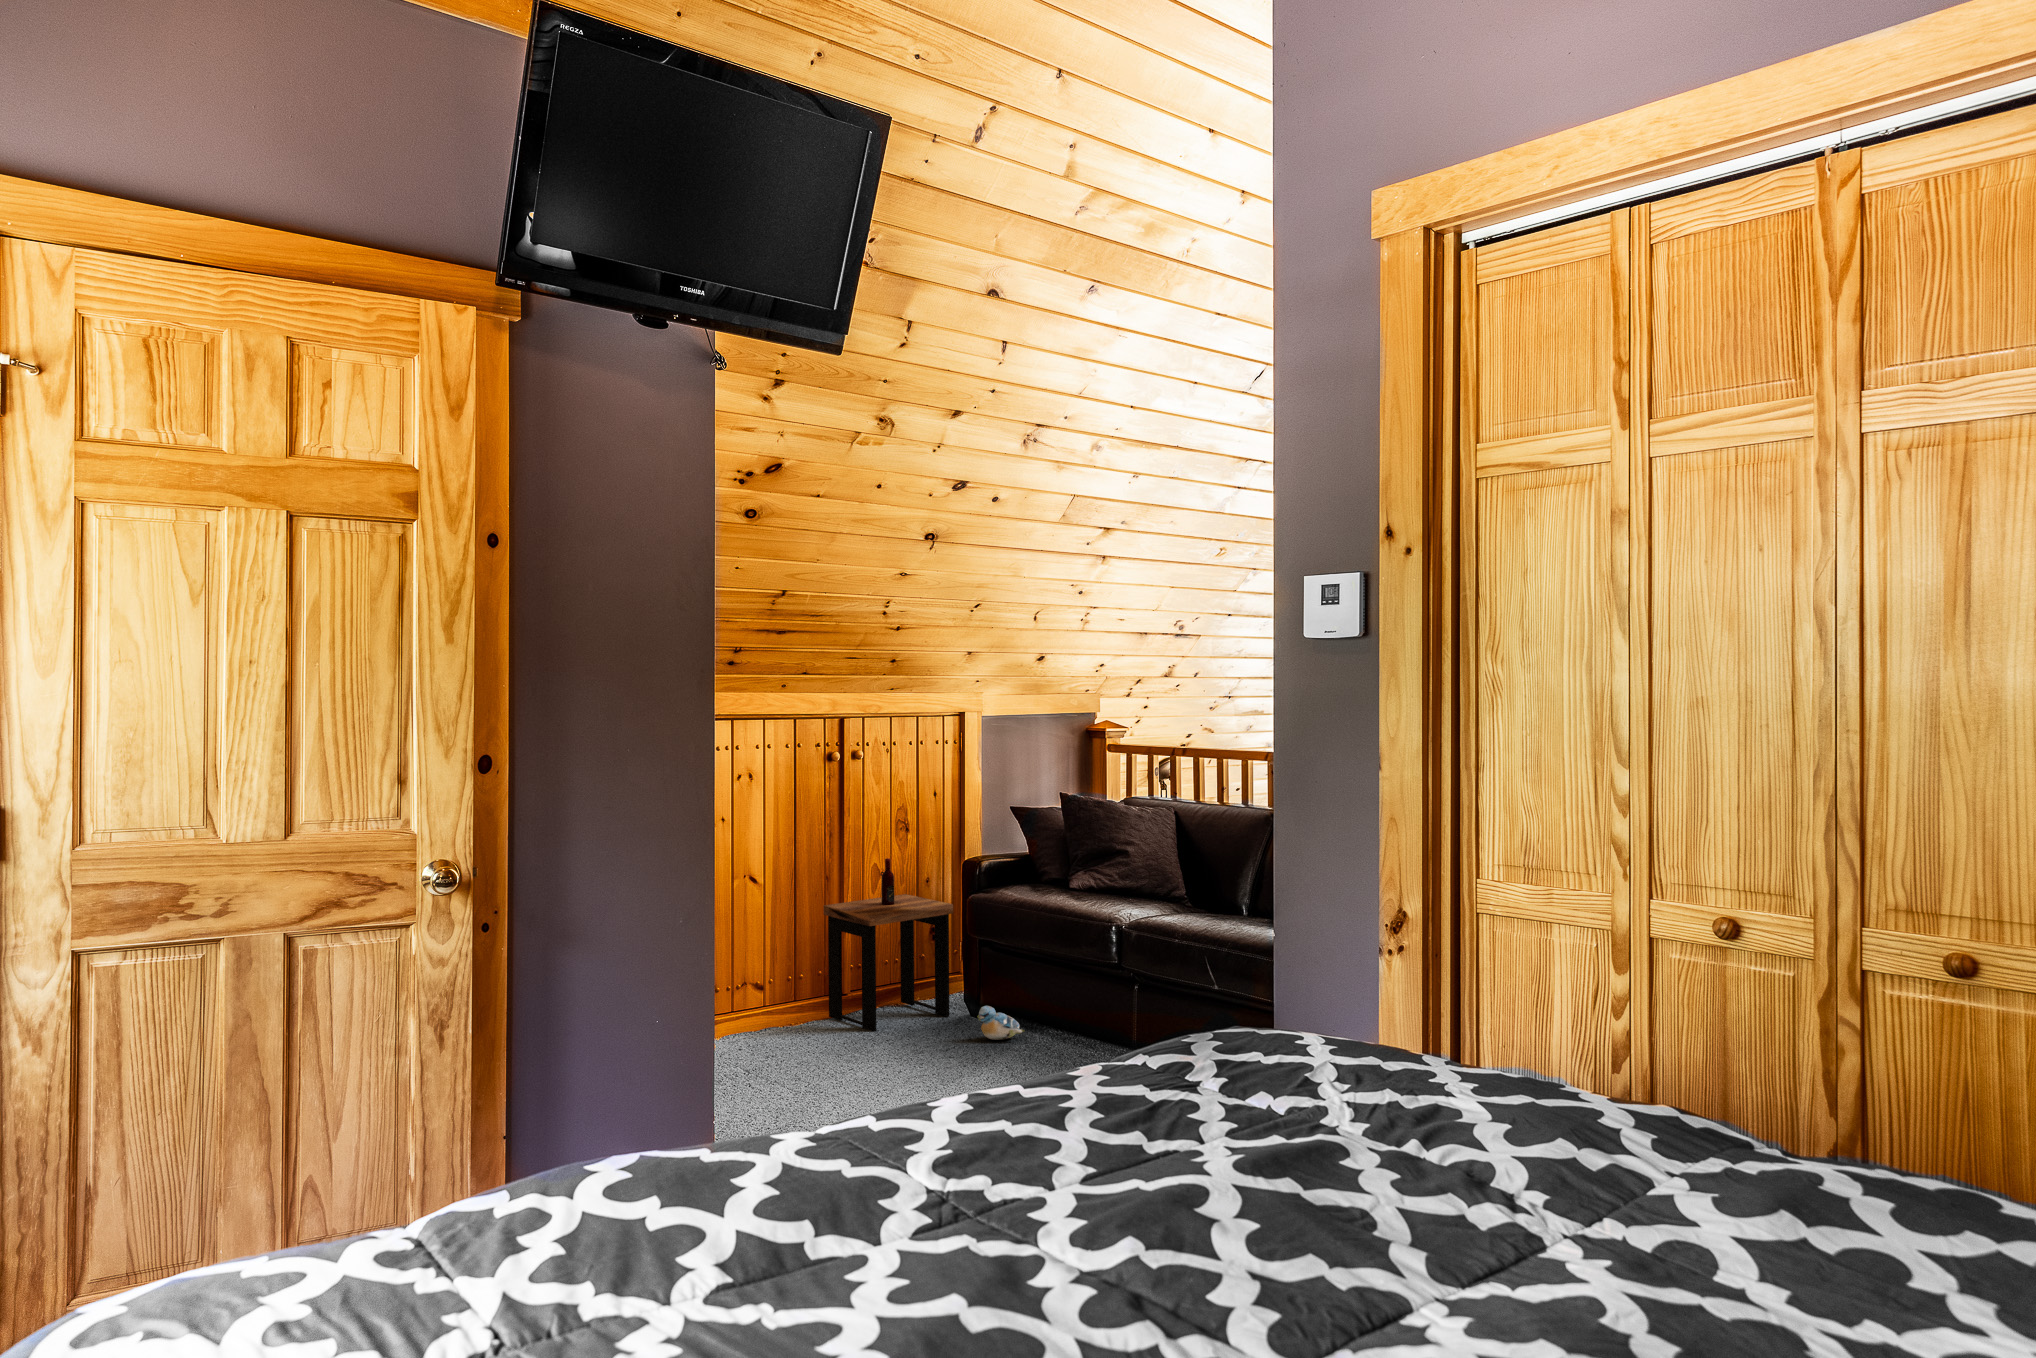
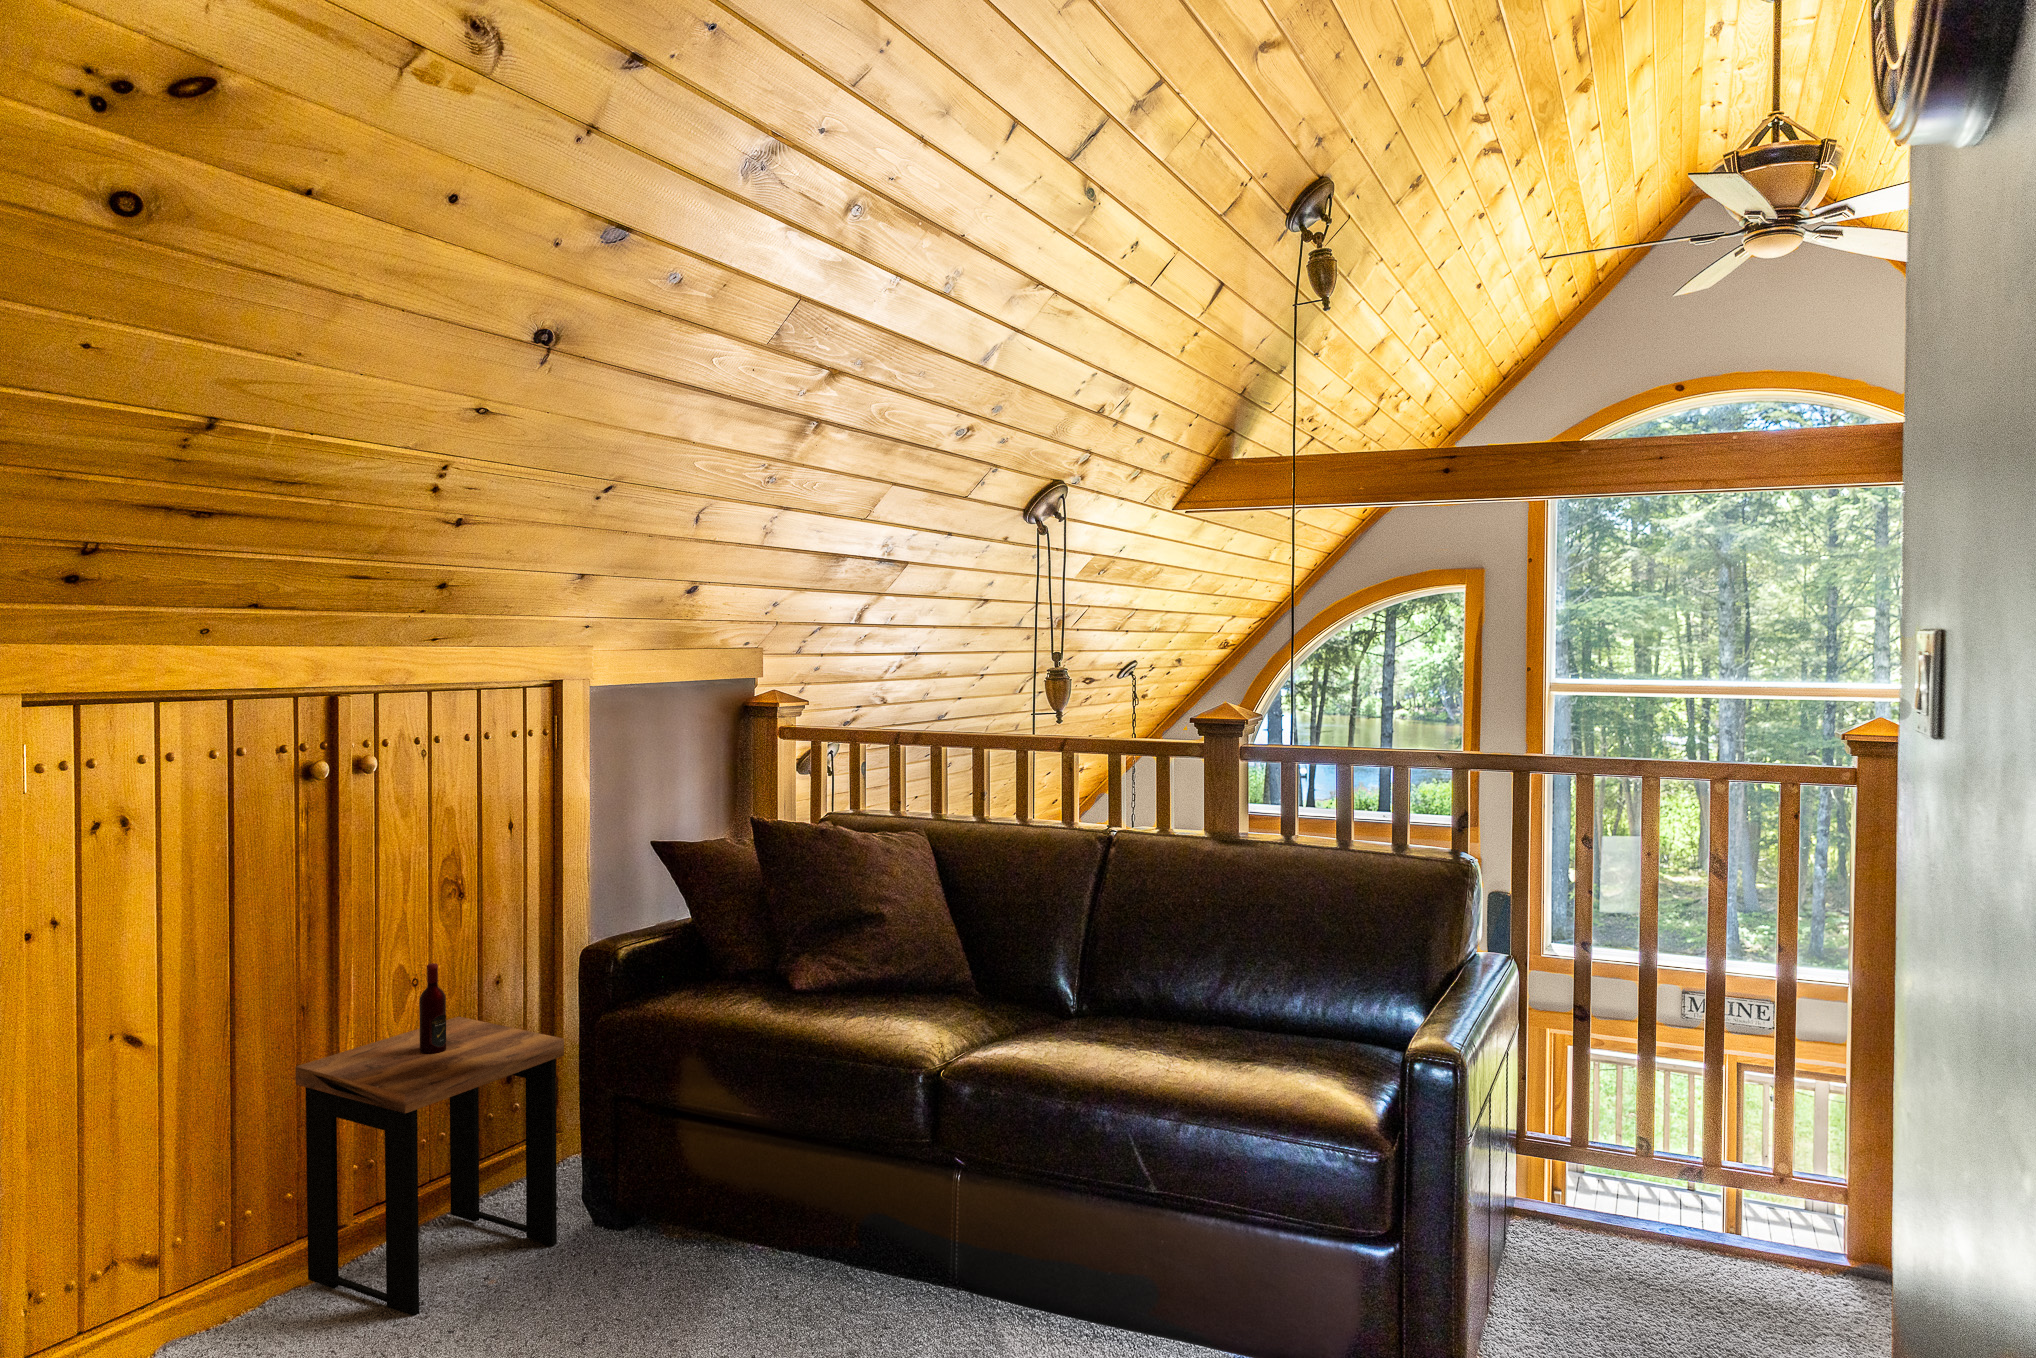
plush toy: present [977,1006,1024,1040] -> none [636,1245,725,1307]

